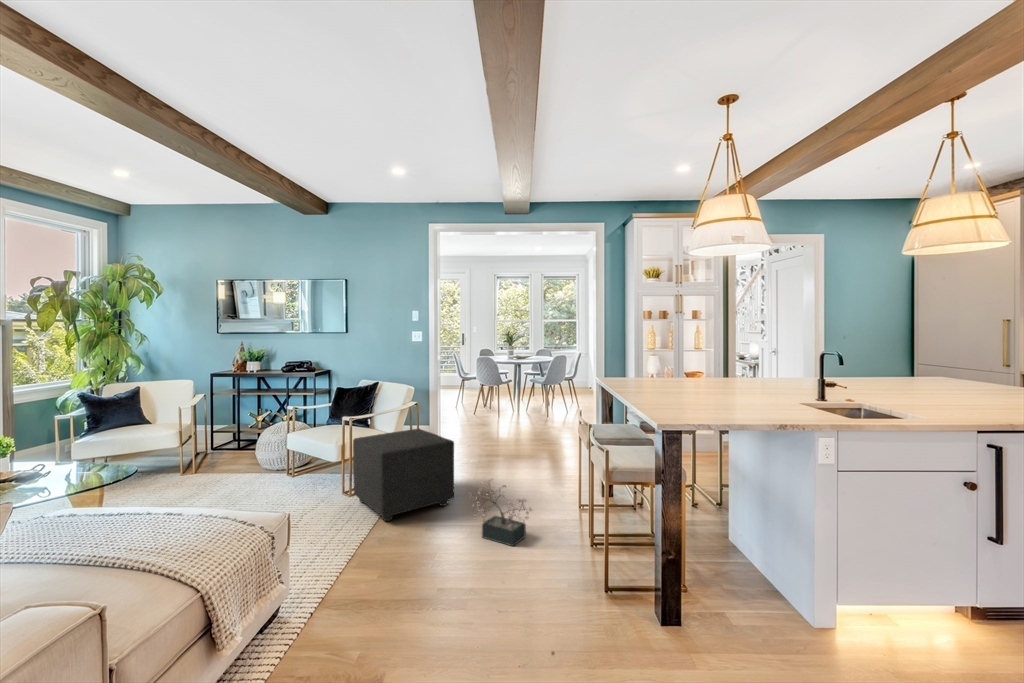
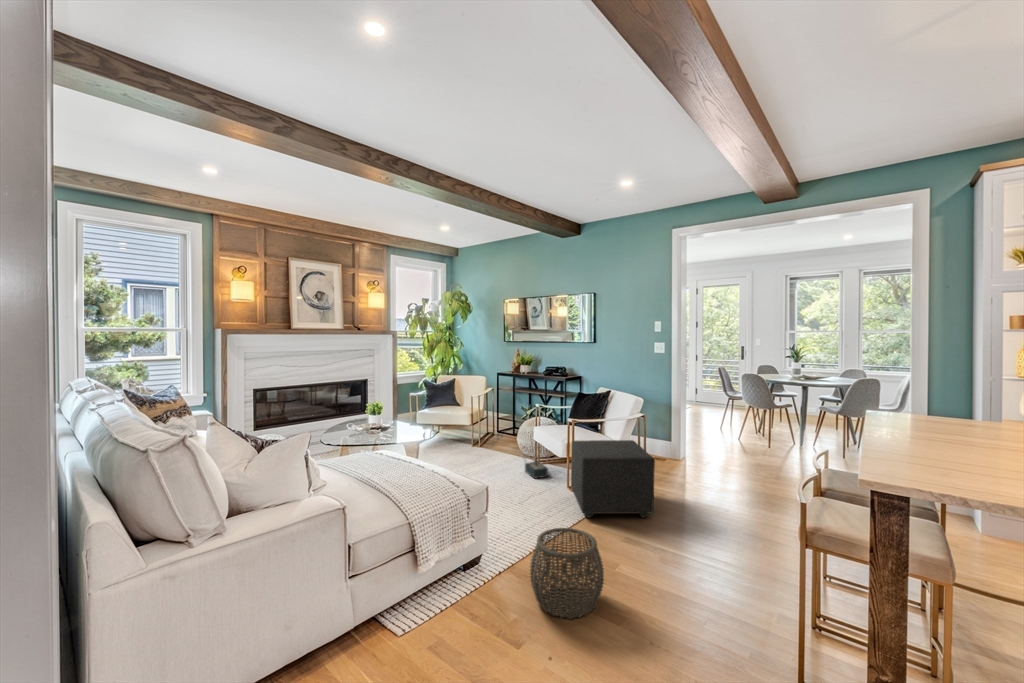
decorative plant: present [472,481,531,546] -> present [520,439,549,478]
woven basket: none [370,528,460,638] -> present [530,528,604,619]

